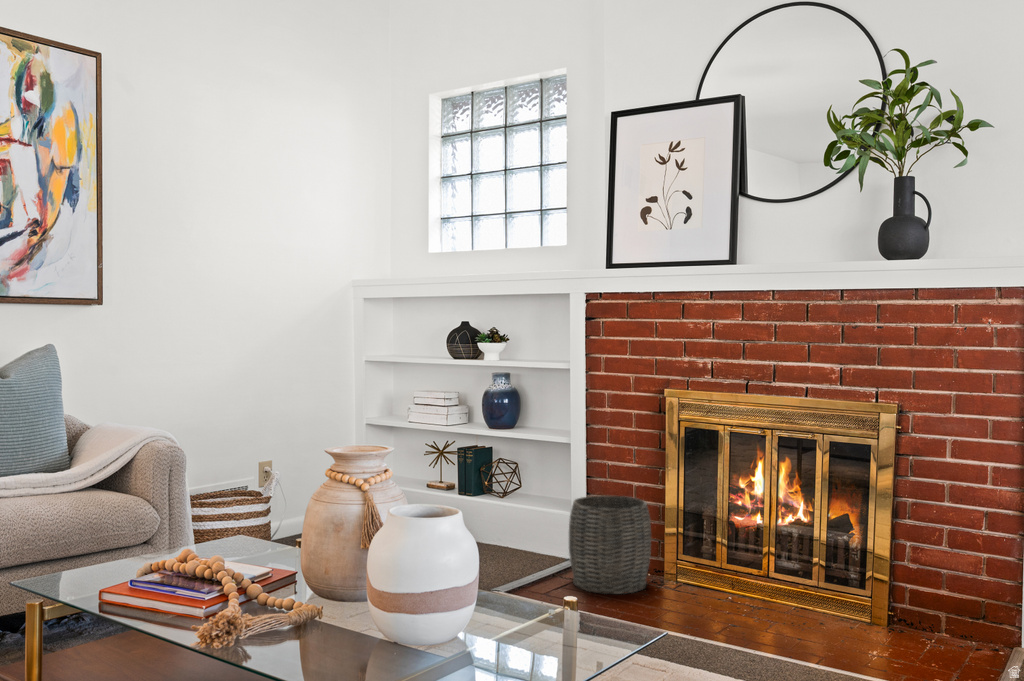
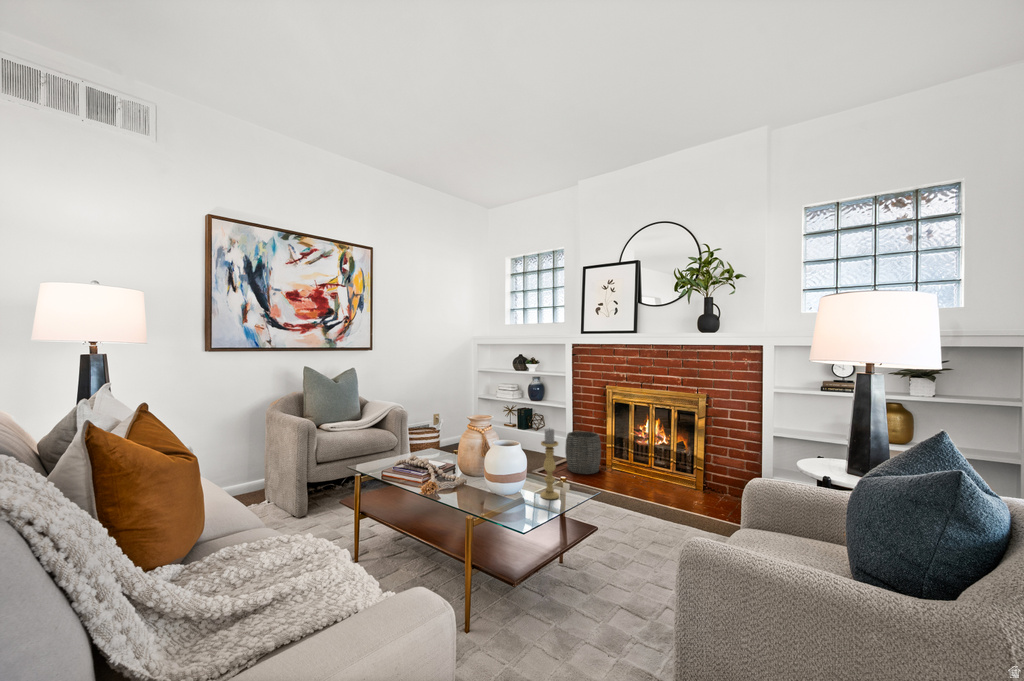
candle holder: none [507,472,554,657] -> present [540,428,559,499]

